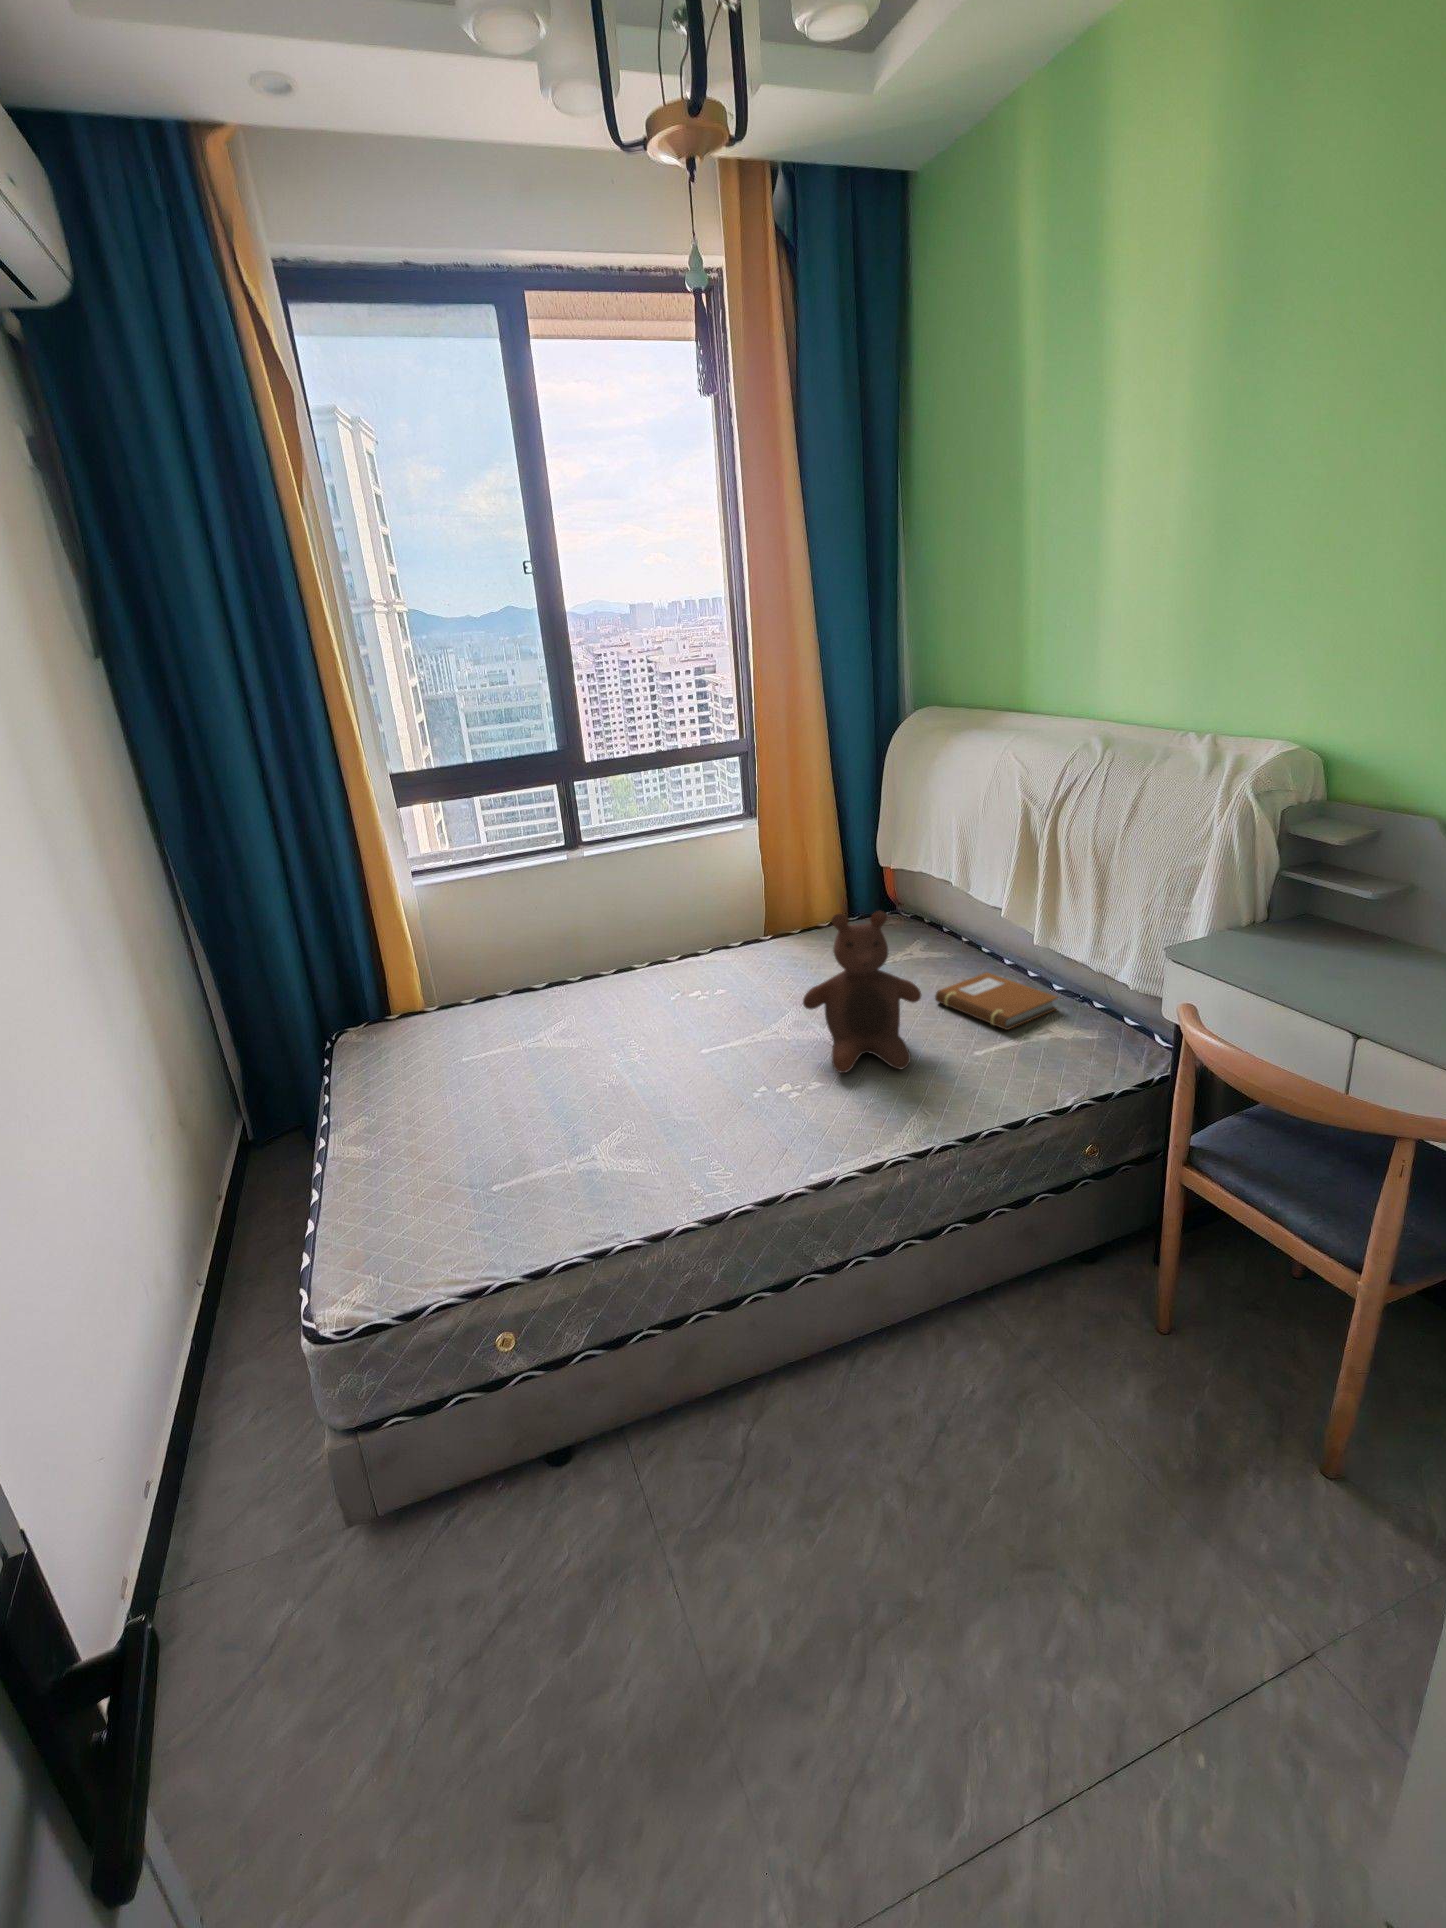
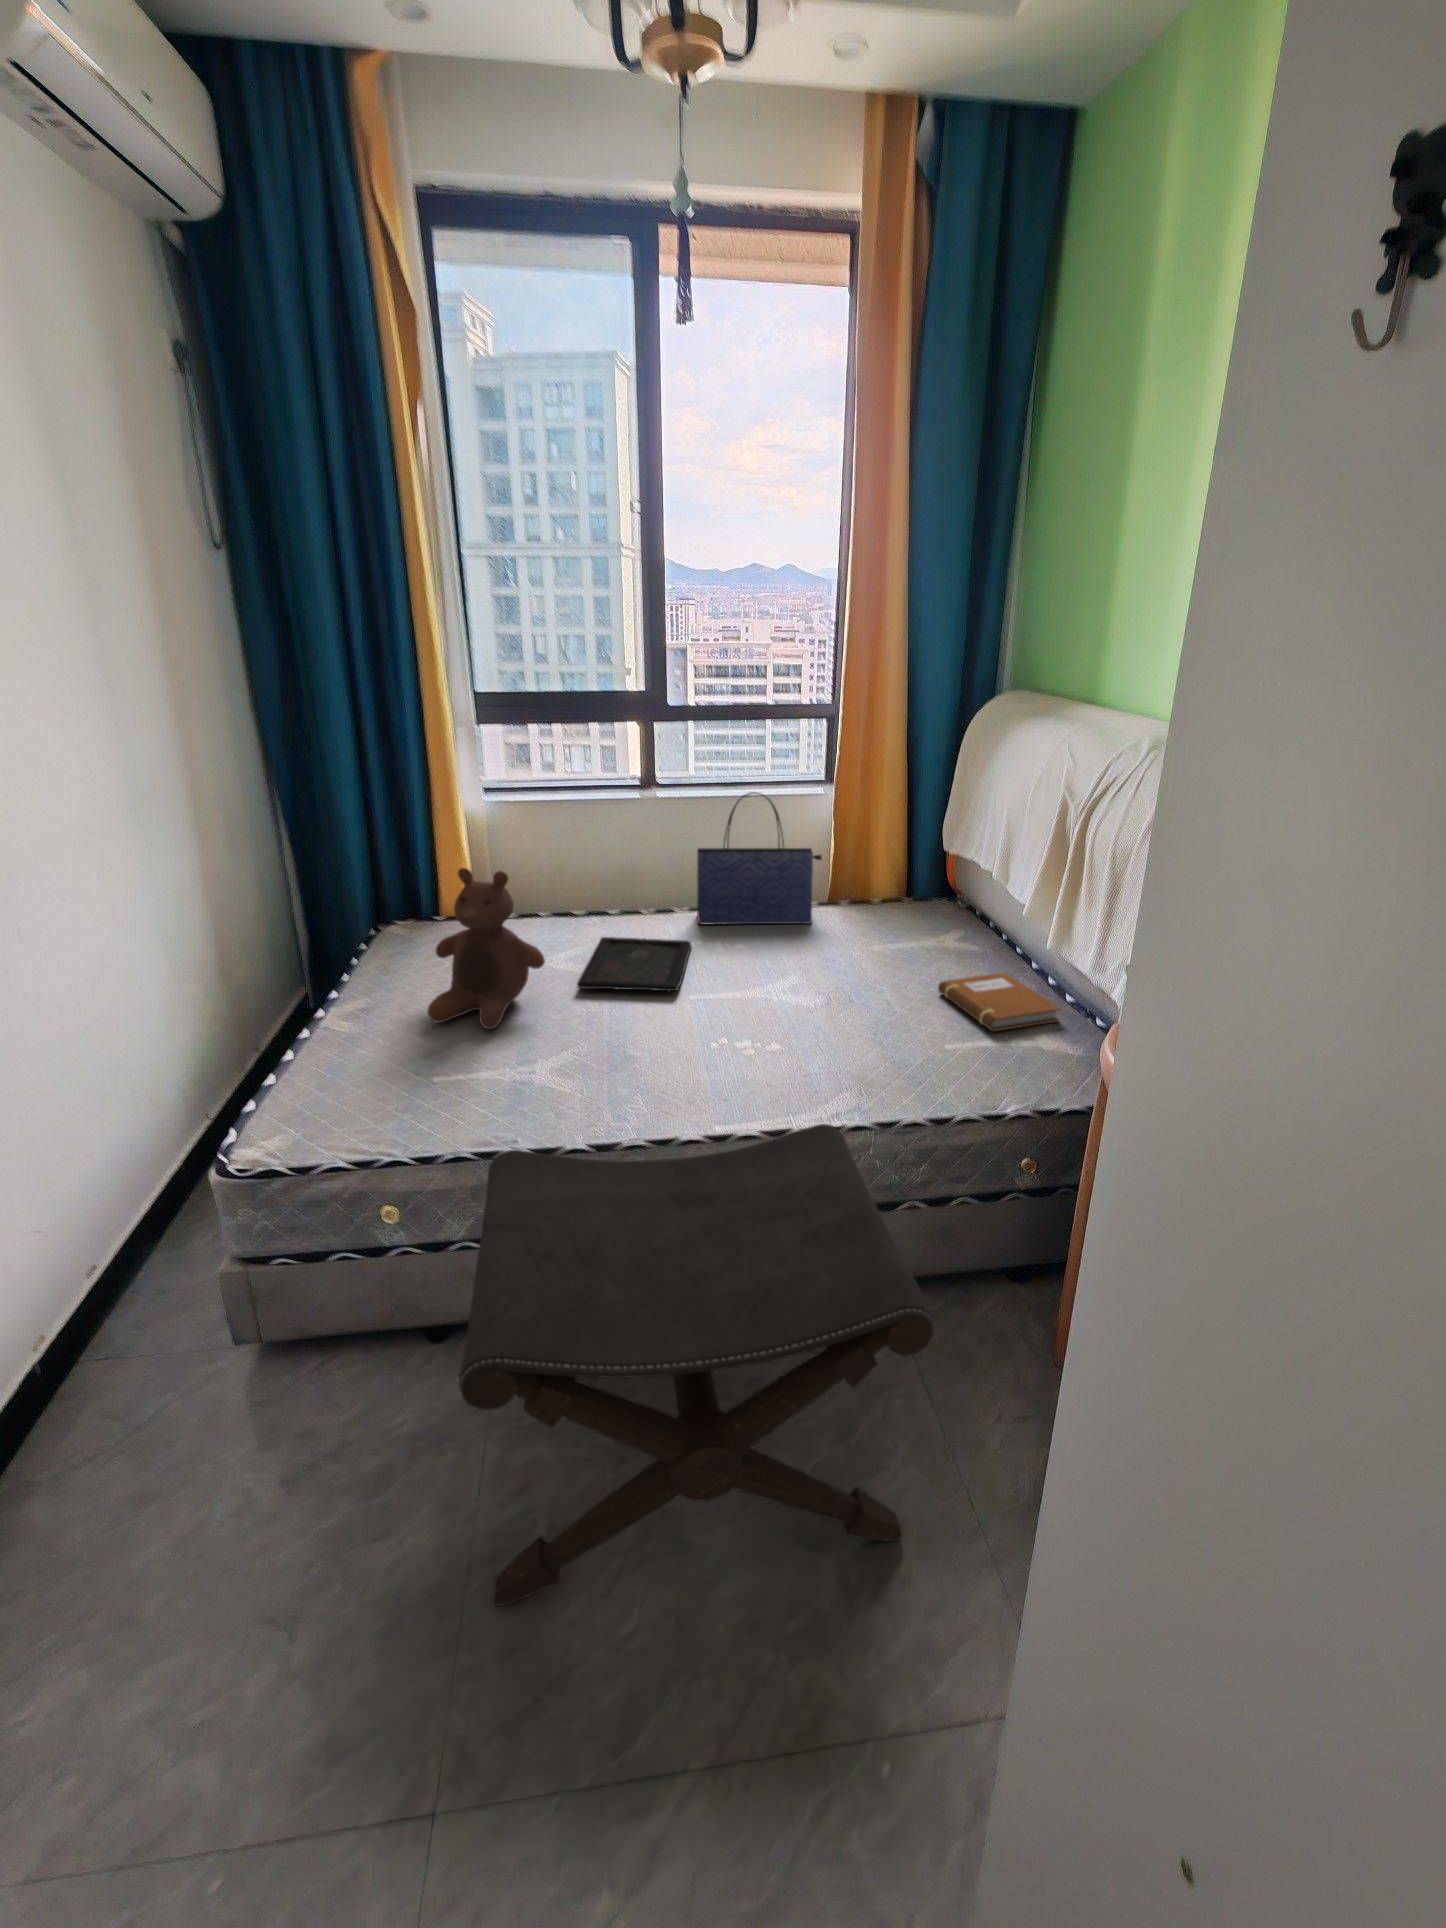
tote bag: none [659,837,779,976] -> present [697,792,822,925]
stuffed bear: present [803,911,921,1073] -> present [427,868,545,1029]
tray: none [585,994,693,1062] -> present [577,937,691,991]
footstool: none [621,1151,1143,1731] -> present [459,1124,934,1606]

